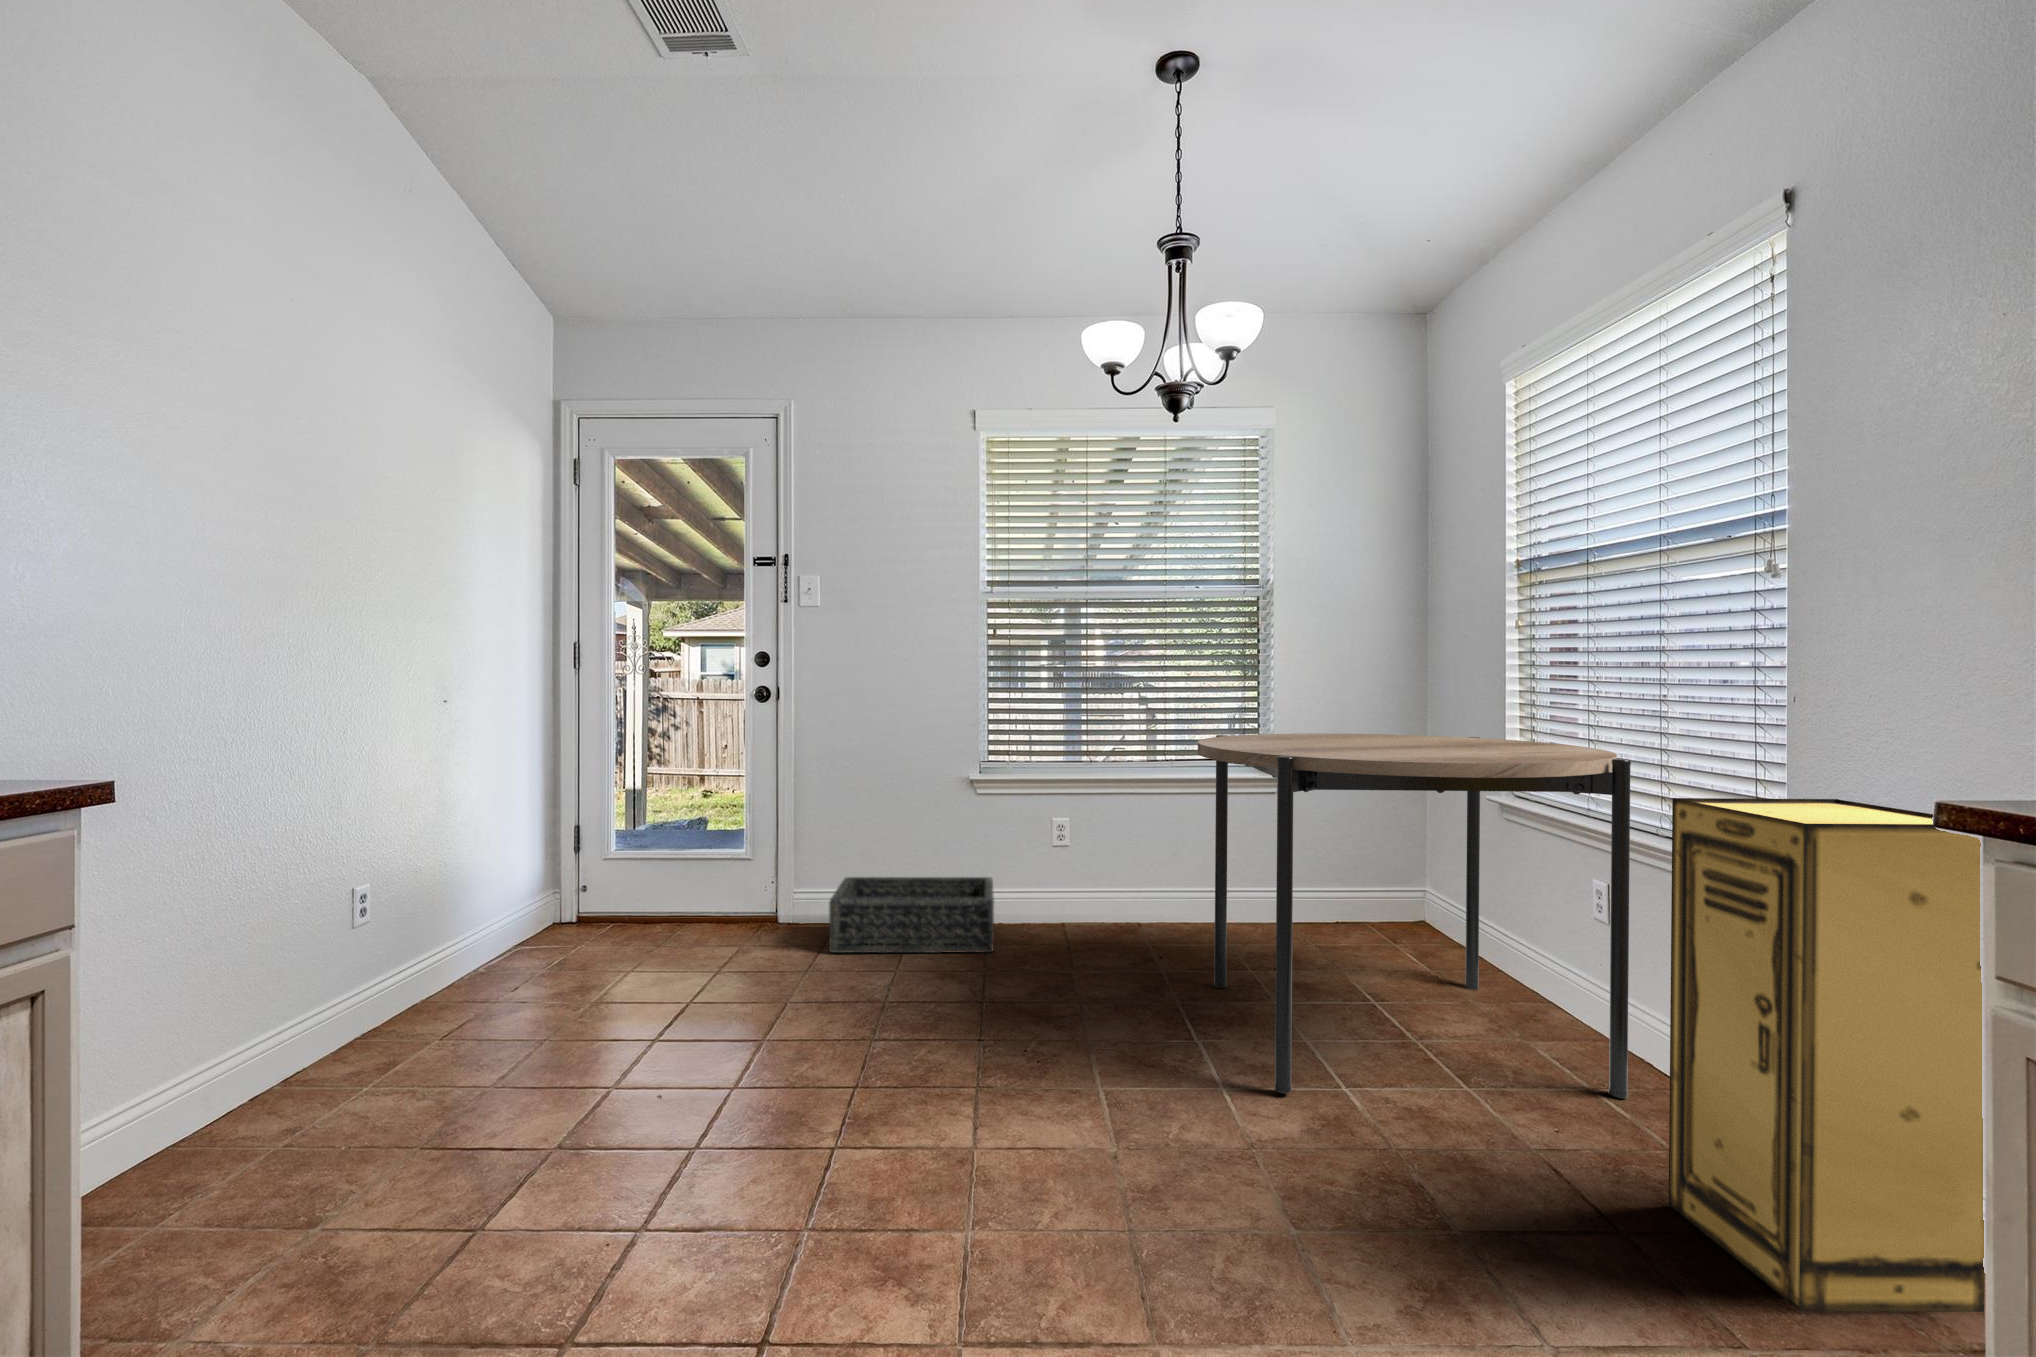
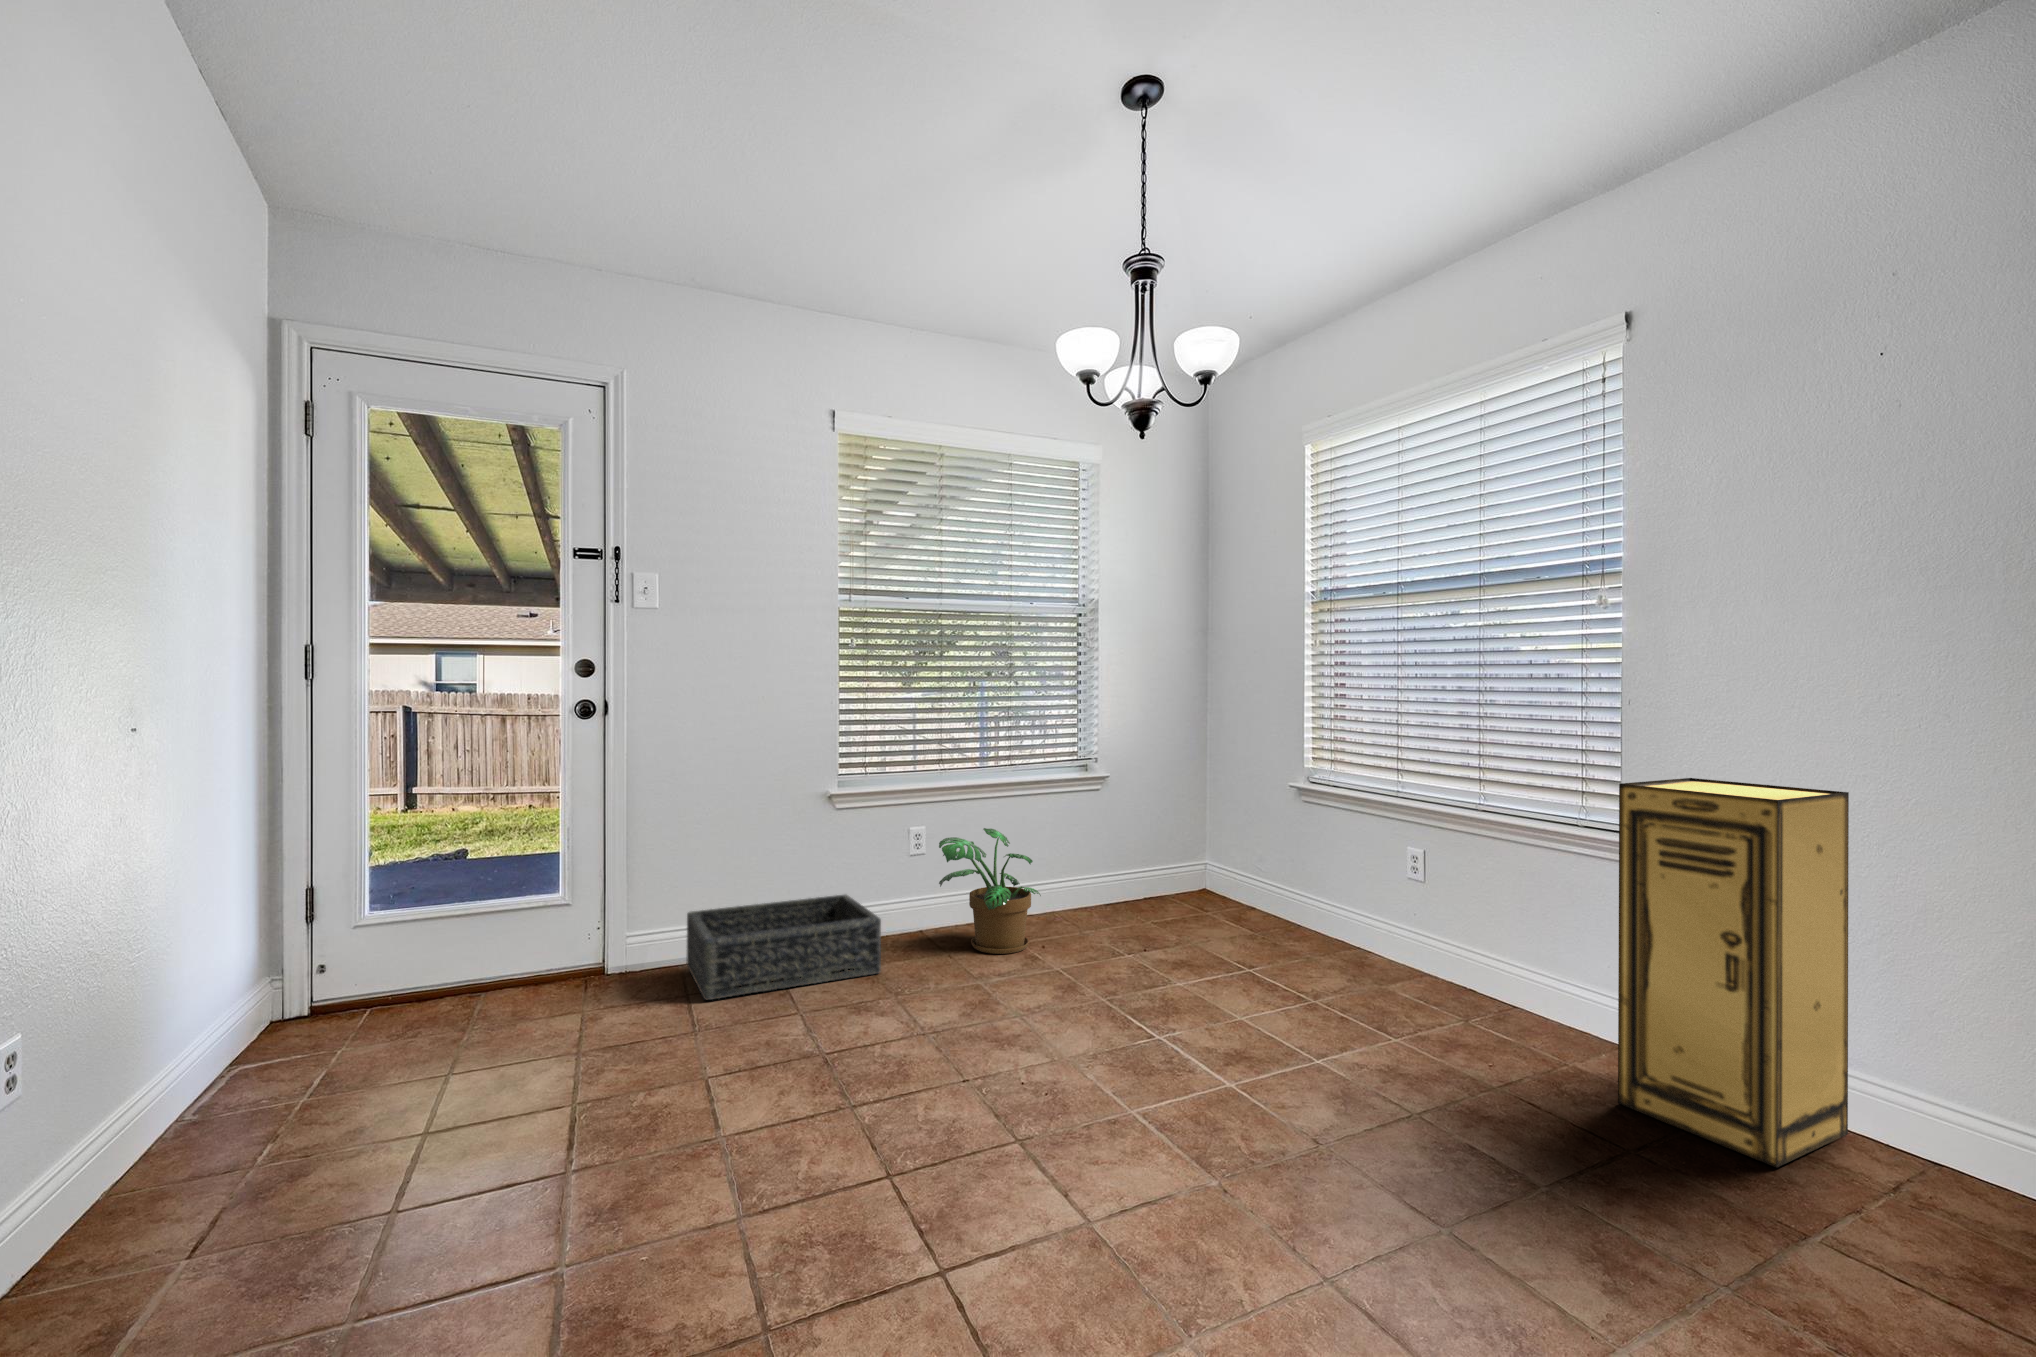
dining table: present [1198,733,1631,1098] -> none [1115,736,1497,1070]
potted plant: none [1048,823,1176,952] -> present [939,828,1041,954]

